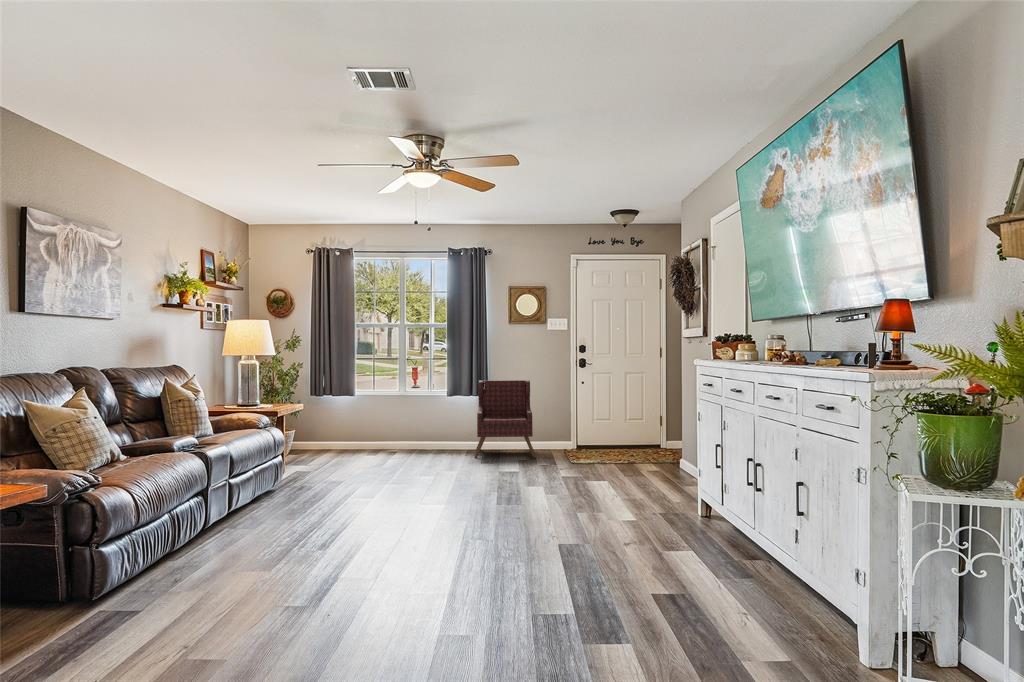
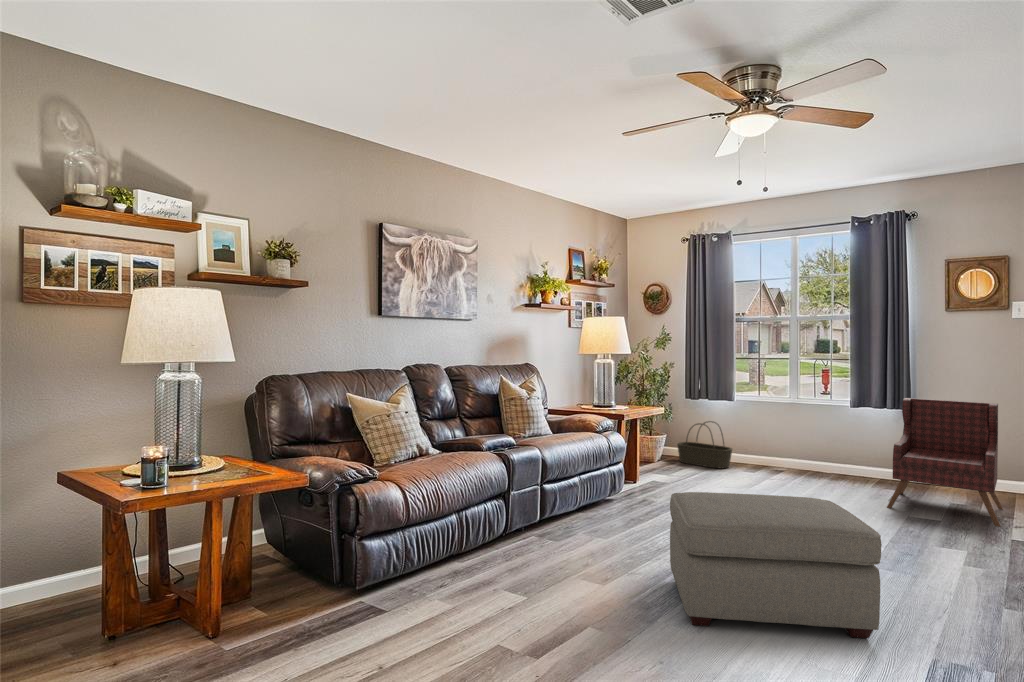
basket: none [307,413,356,453] -> present [677,421,732,468]
ottoman: none [373,444,511,539] -> present [670,492,881,638]

